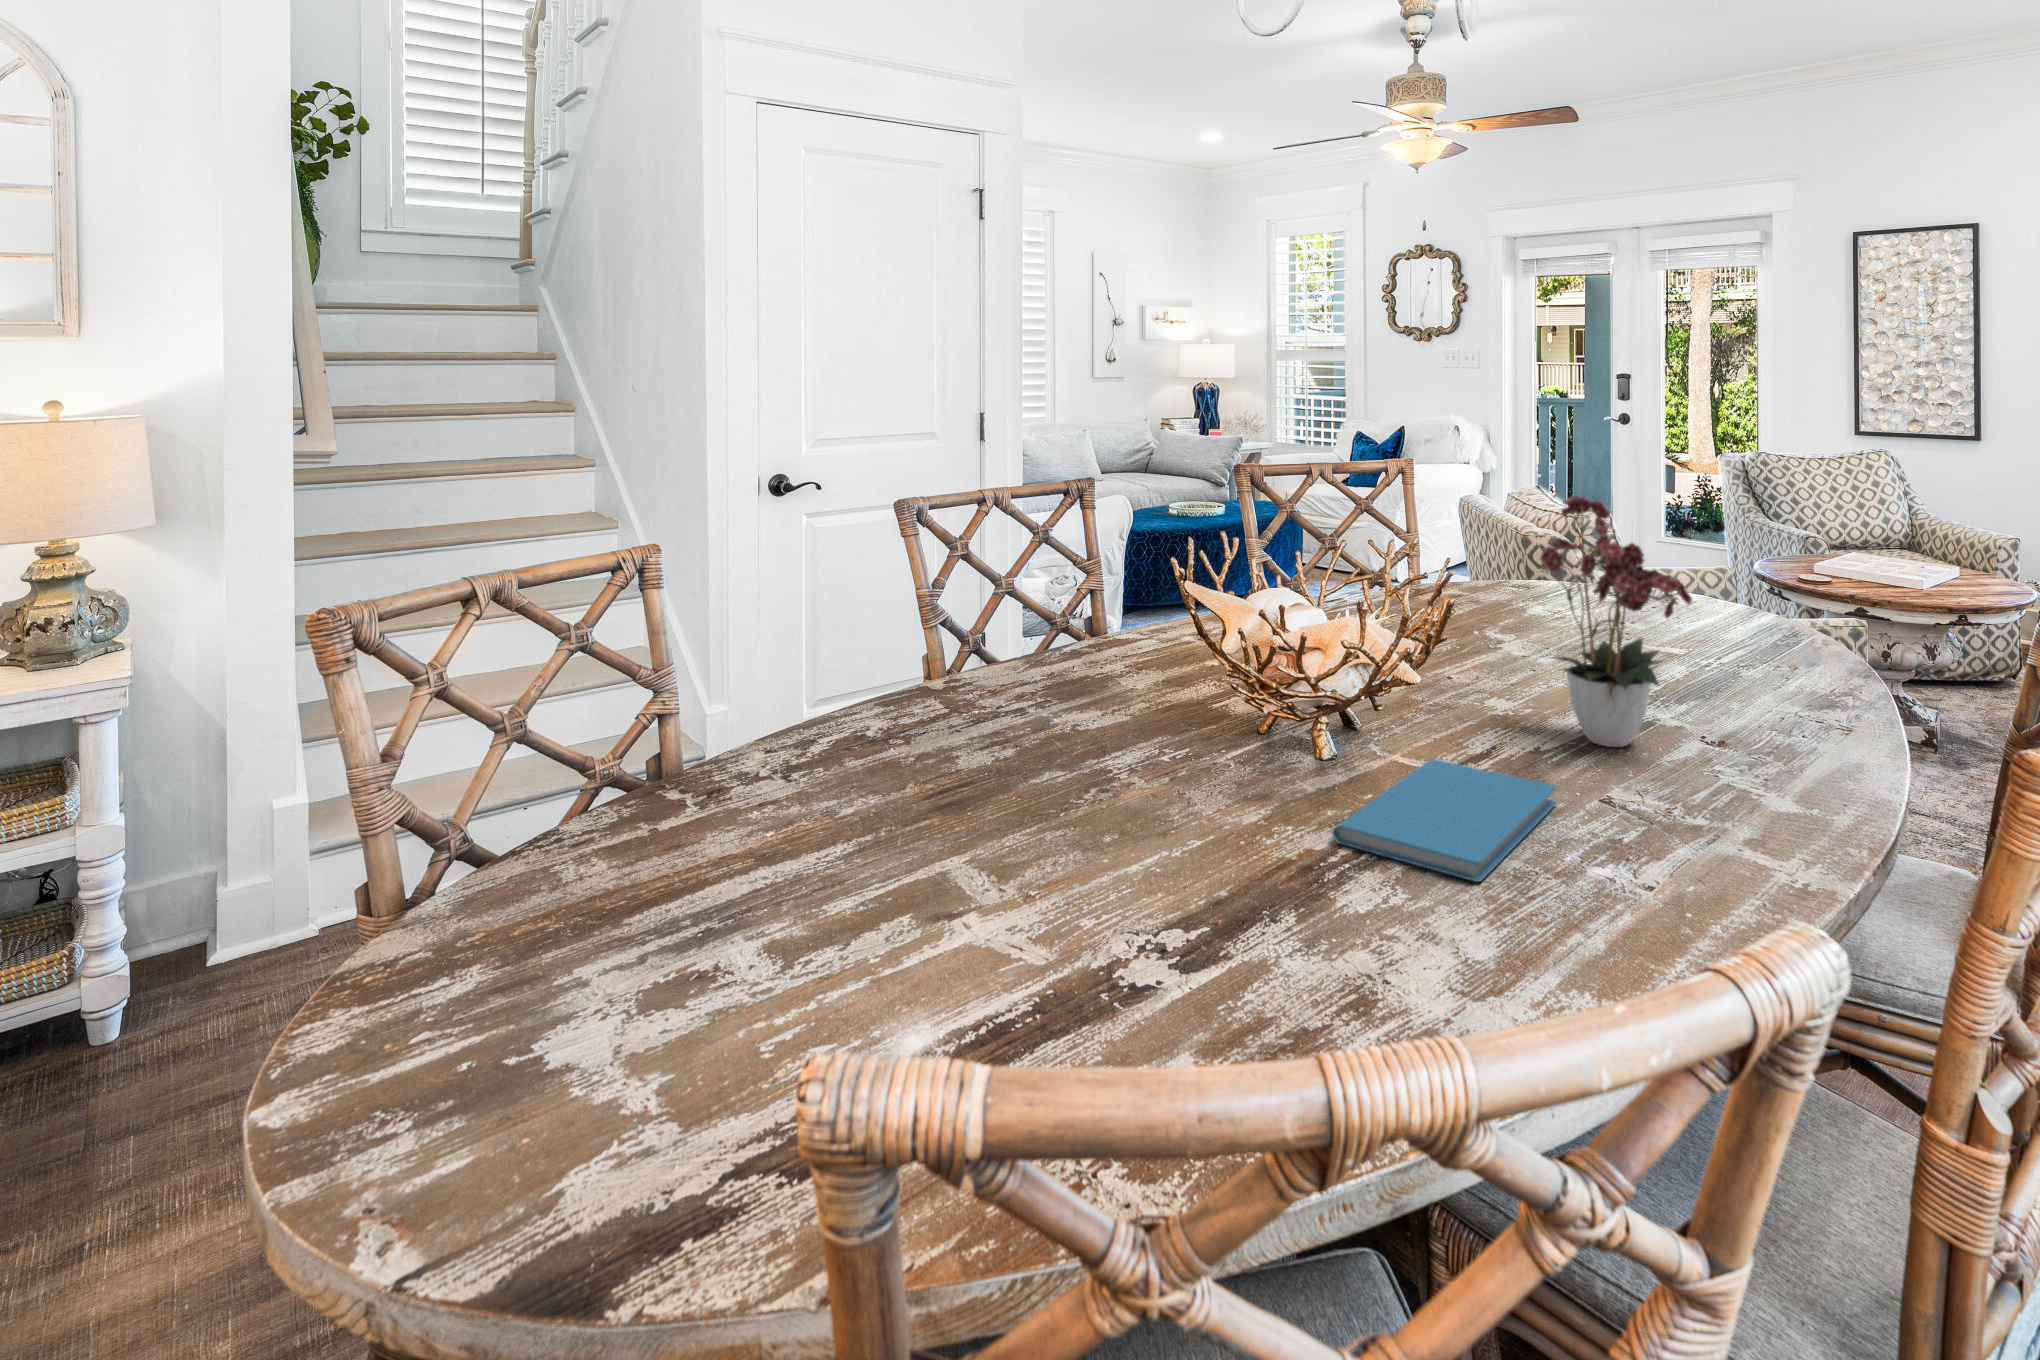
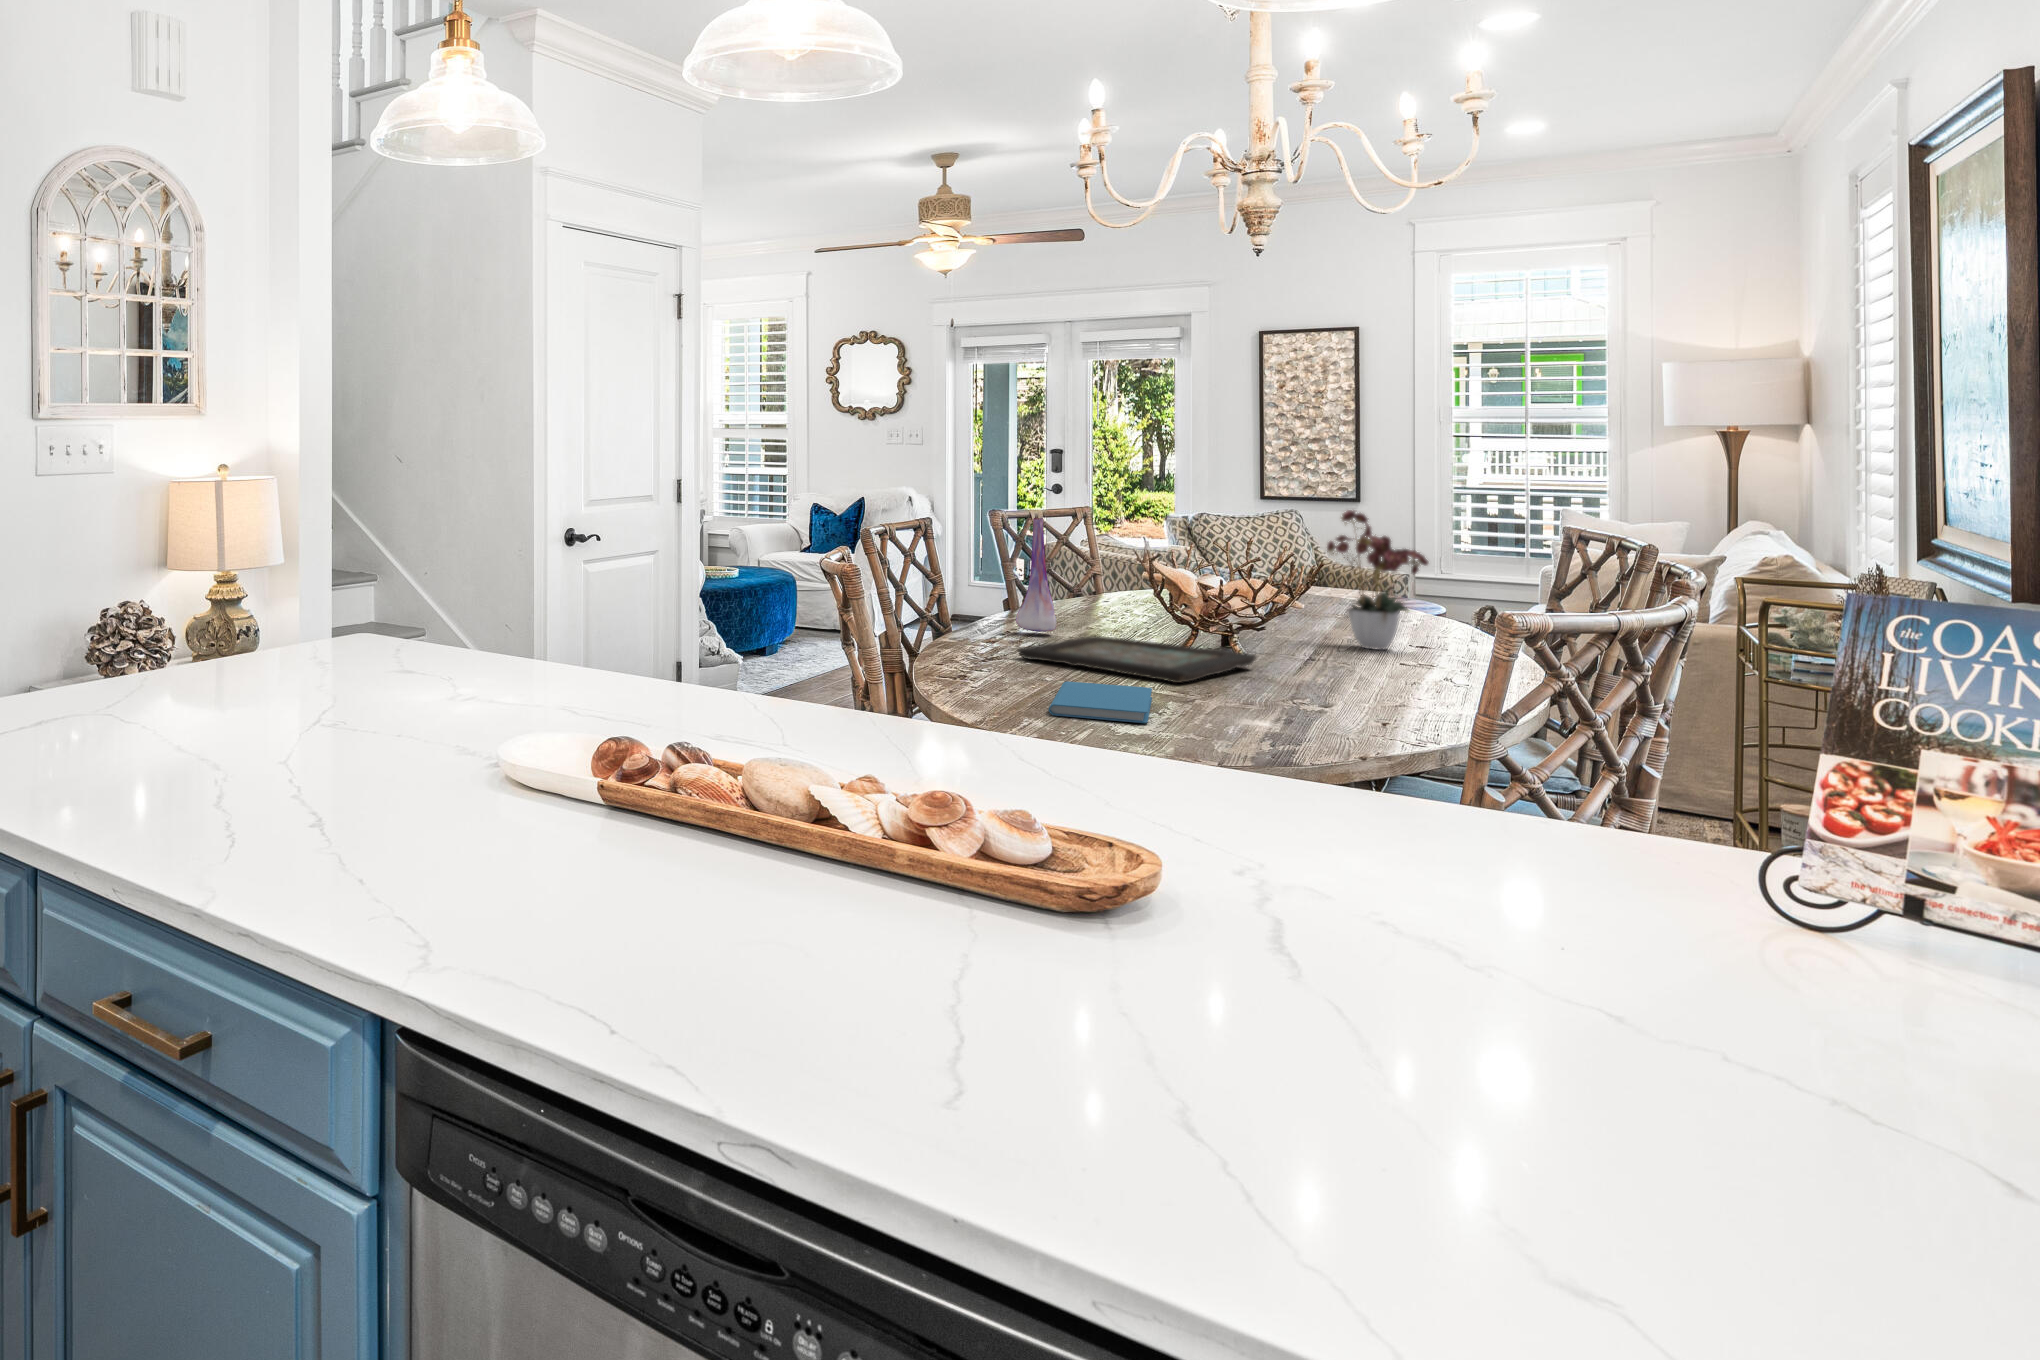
vase: none [1060,489,1124,675] -> present [1016,518,1056,632]
decorative tray: none [890,695,1259,853] -> present [1018,636,1256,683]
book: present [1332,759,1556,882] -> present [1049,681,1152,723]

